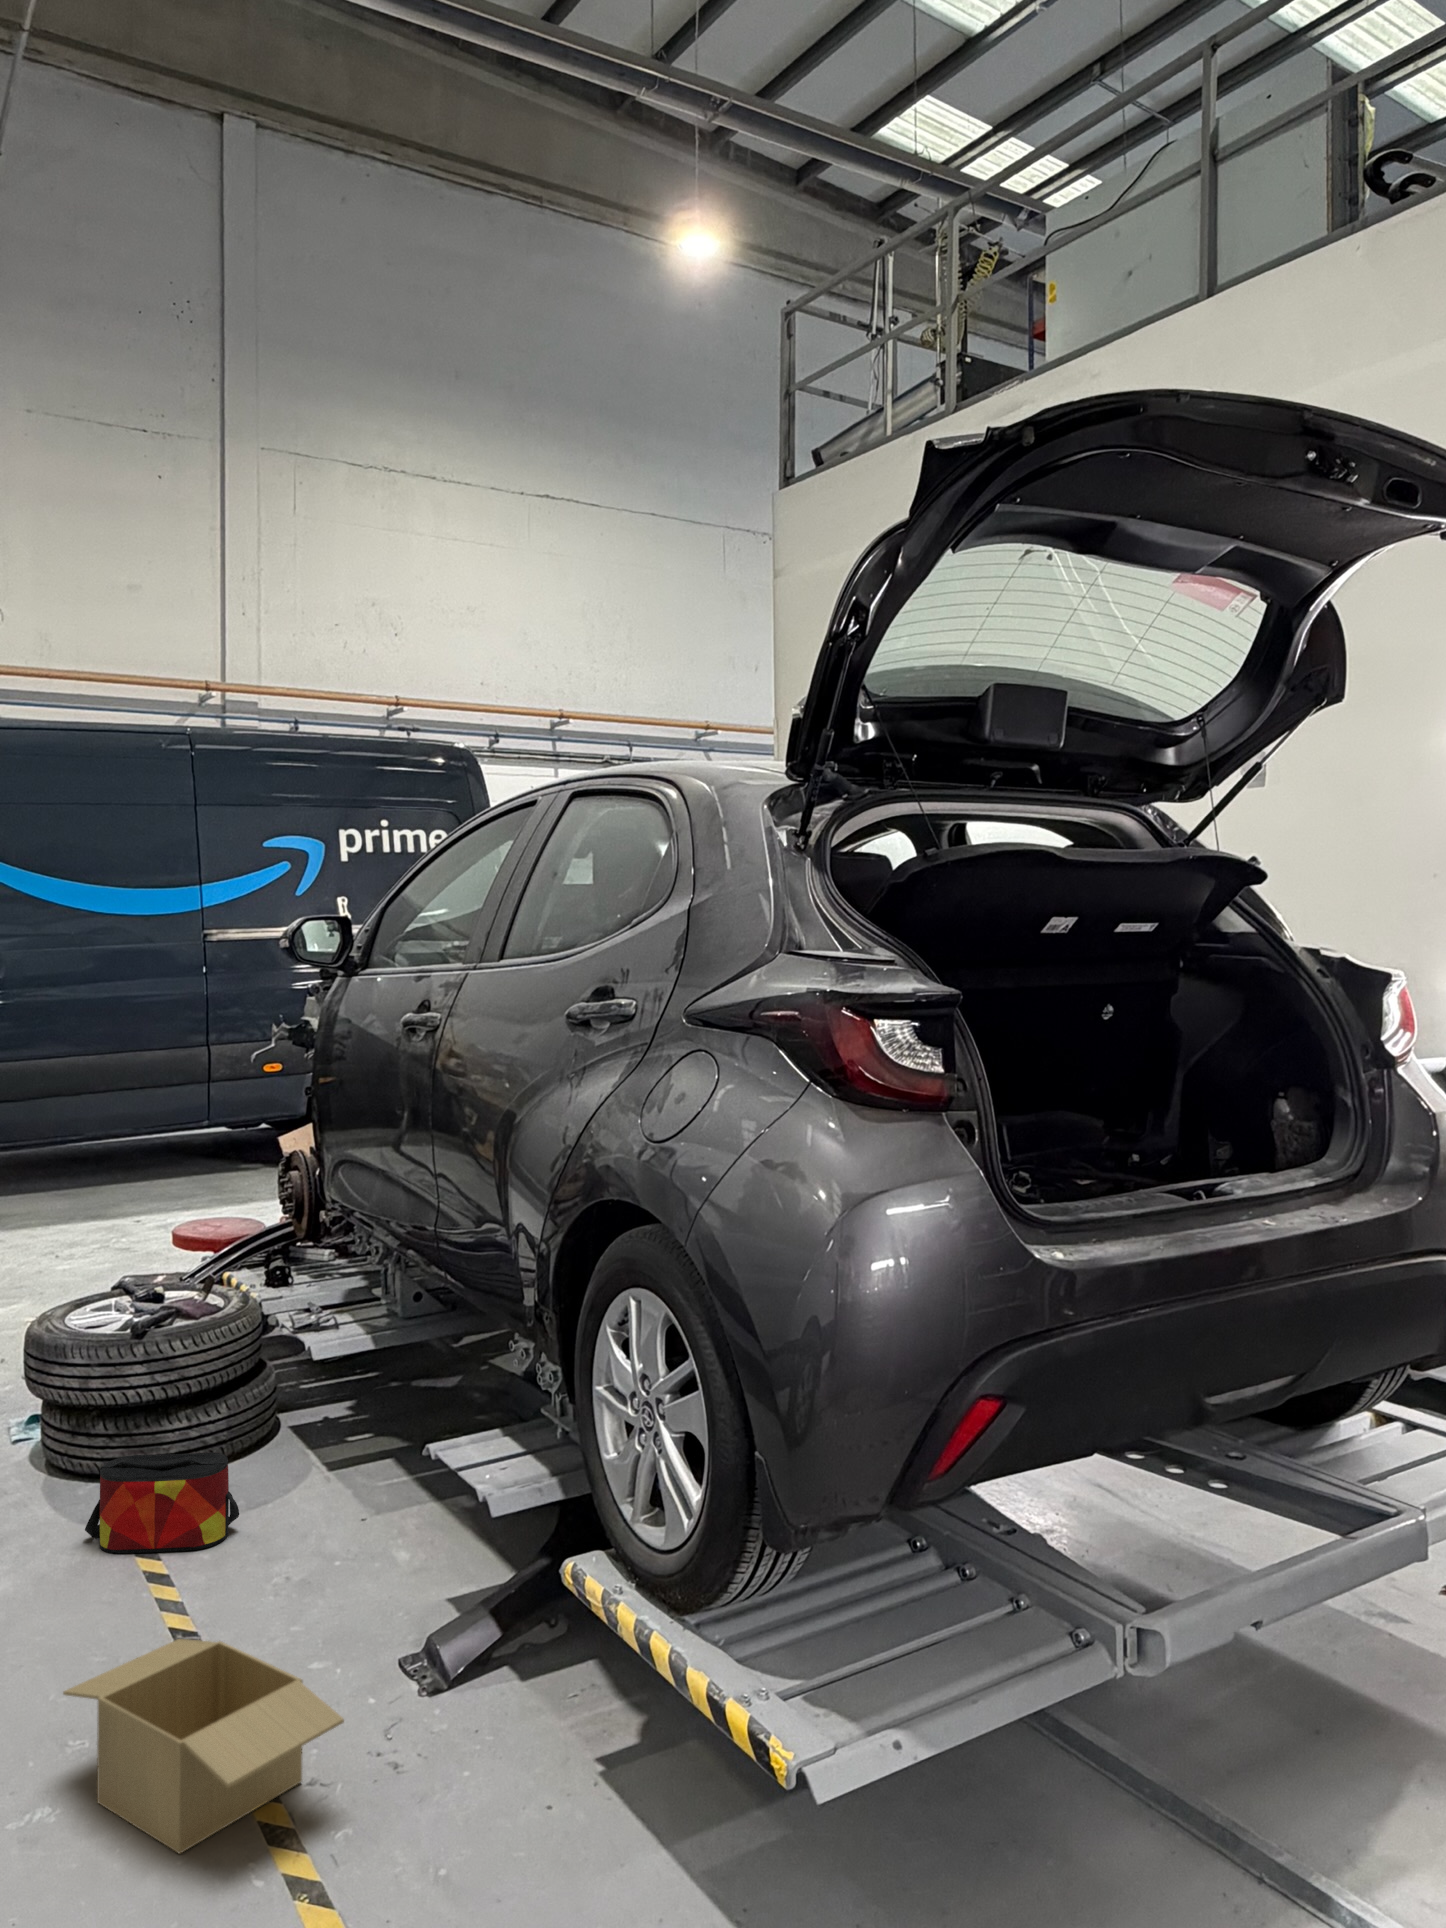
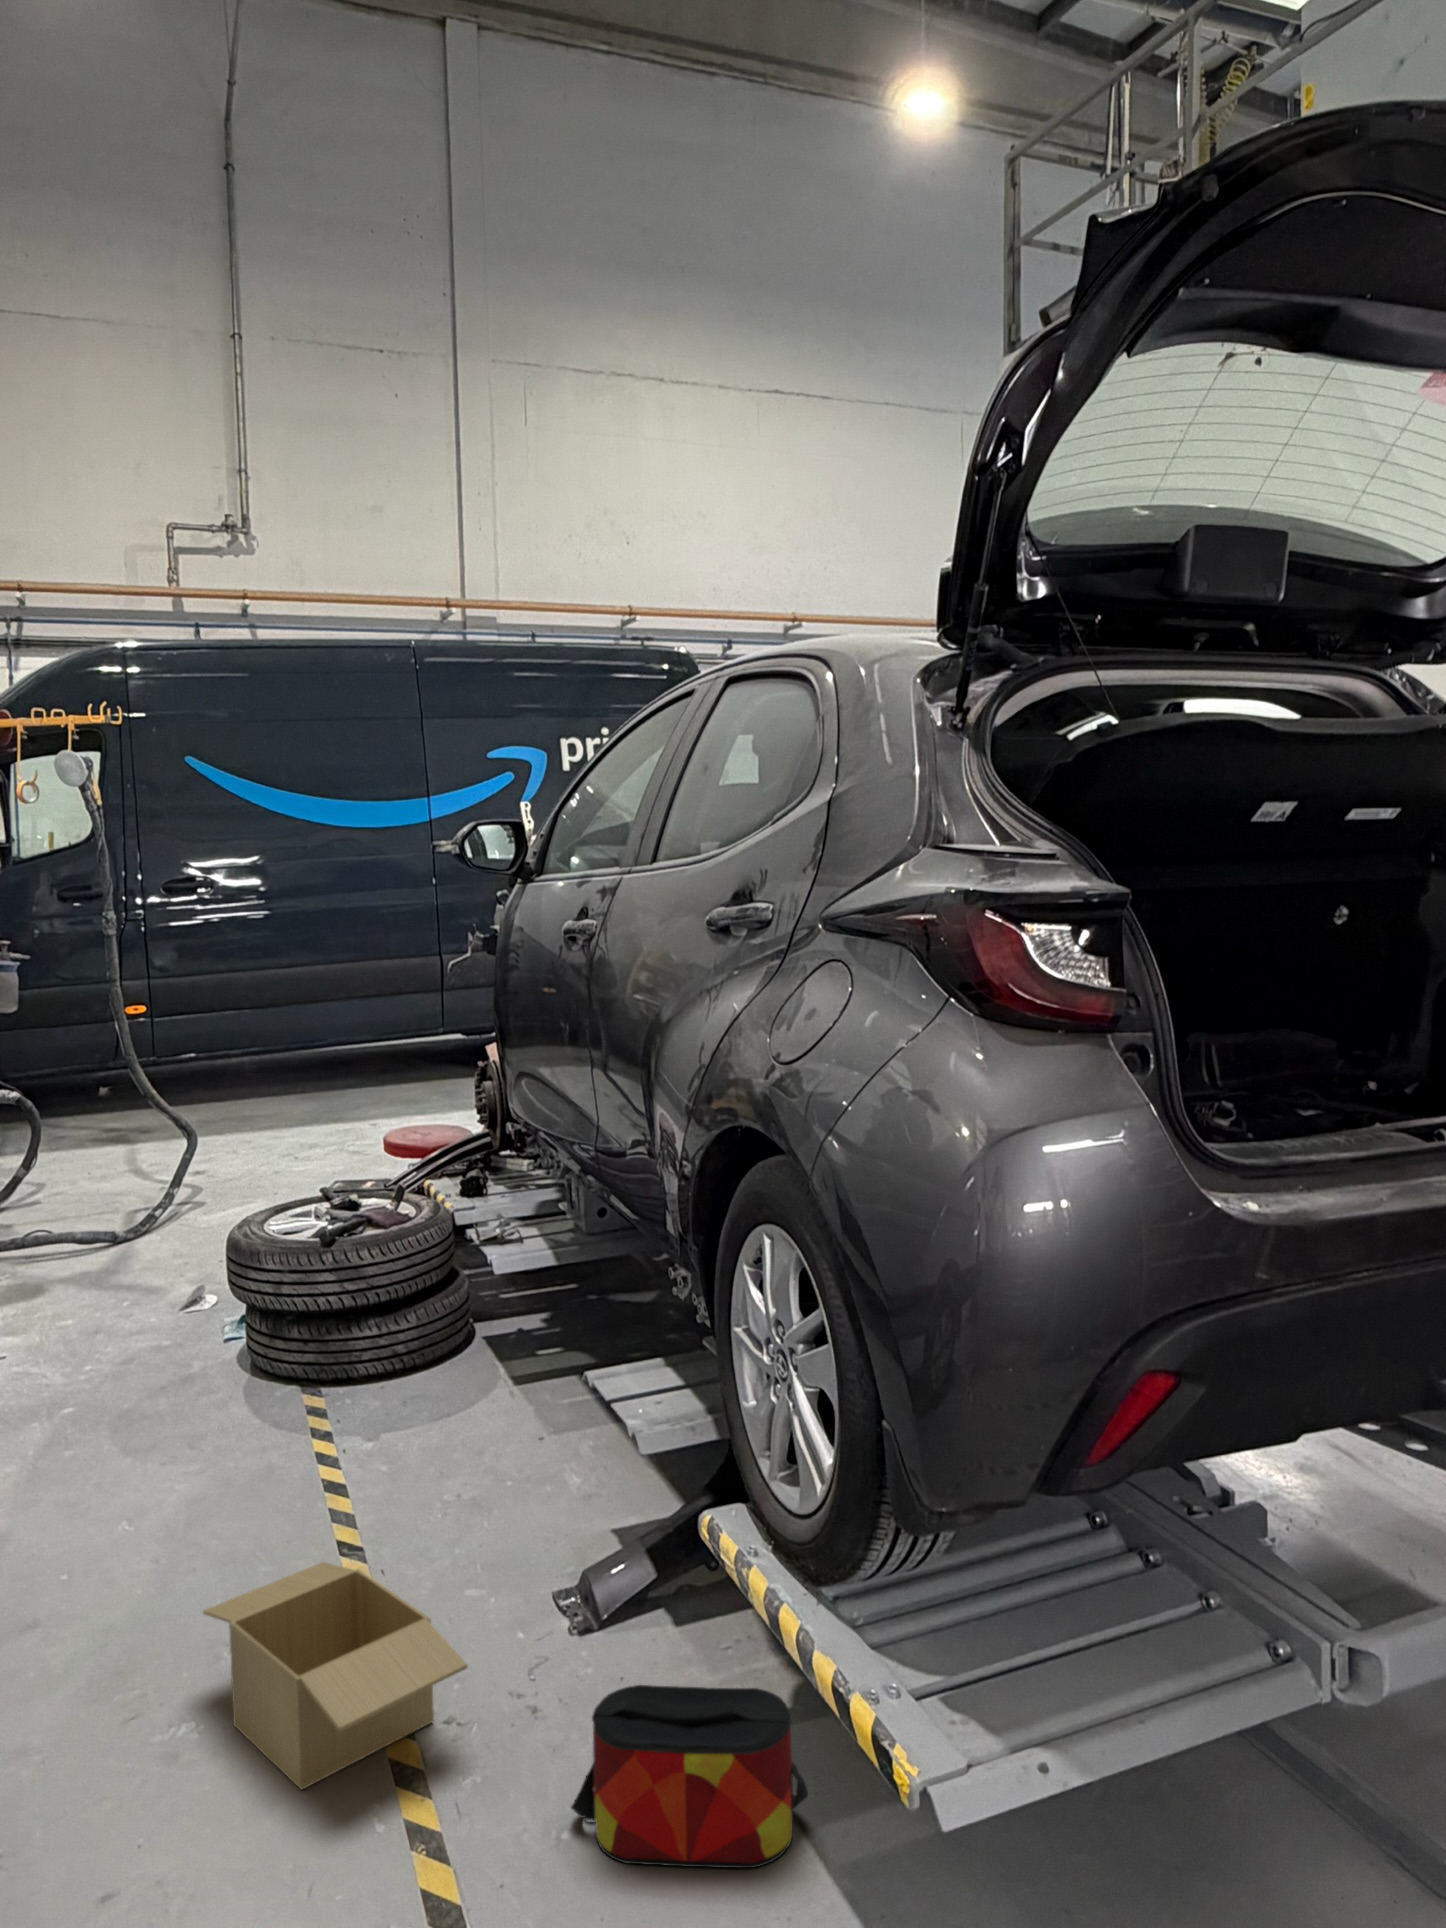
bag: present [85,1452,239,1553] -> present [571,1685,808,1868]

